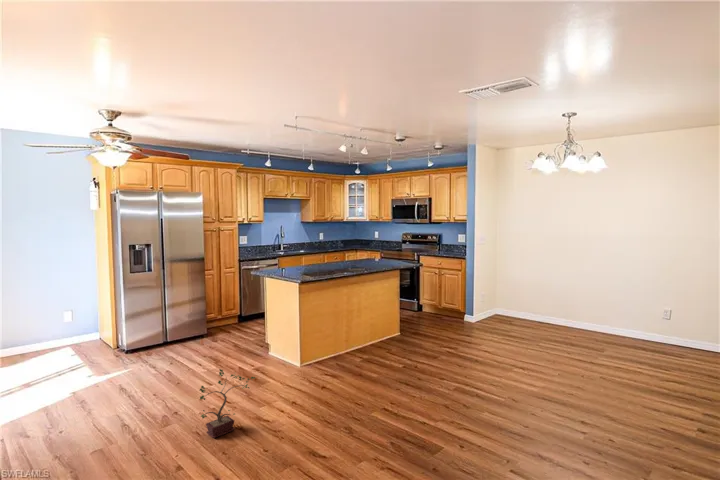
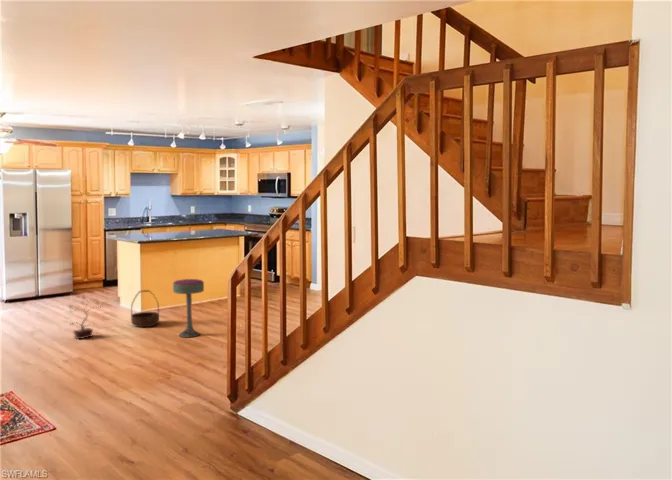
bar stool: none [352,343,397,436] -> present [173,279,204,337]
basket: none [283,351,321,406] -> present [131,290,159,327]

